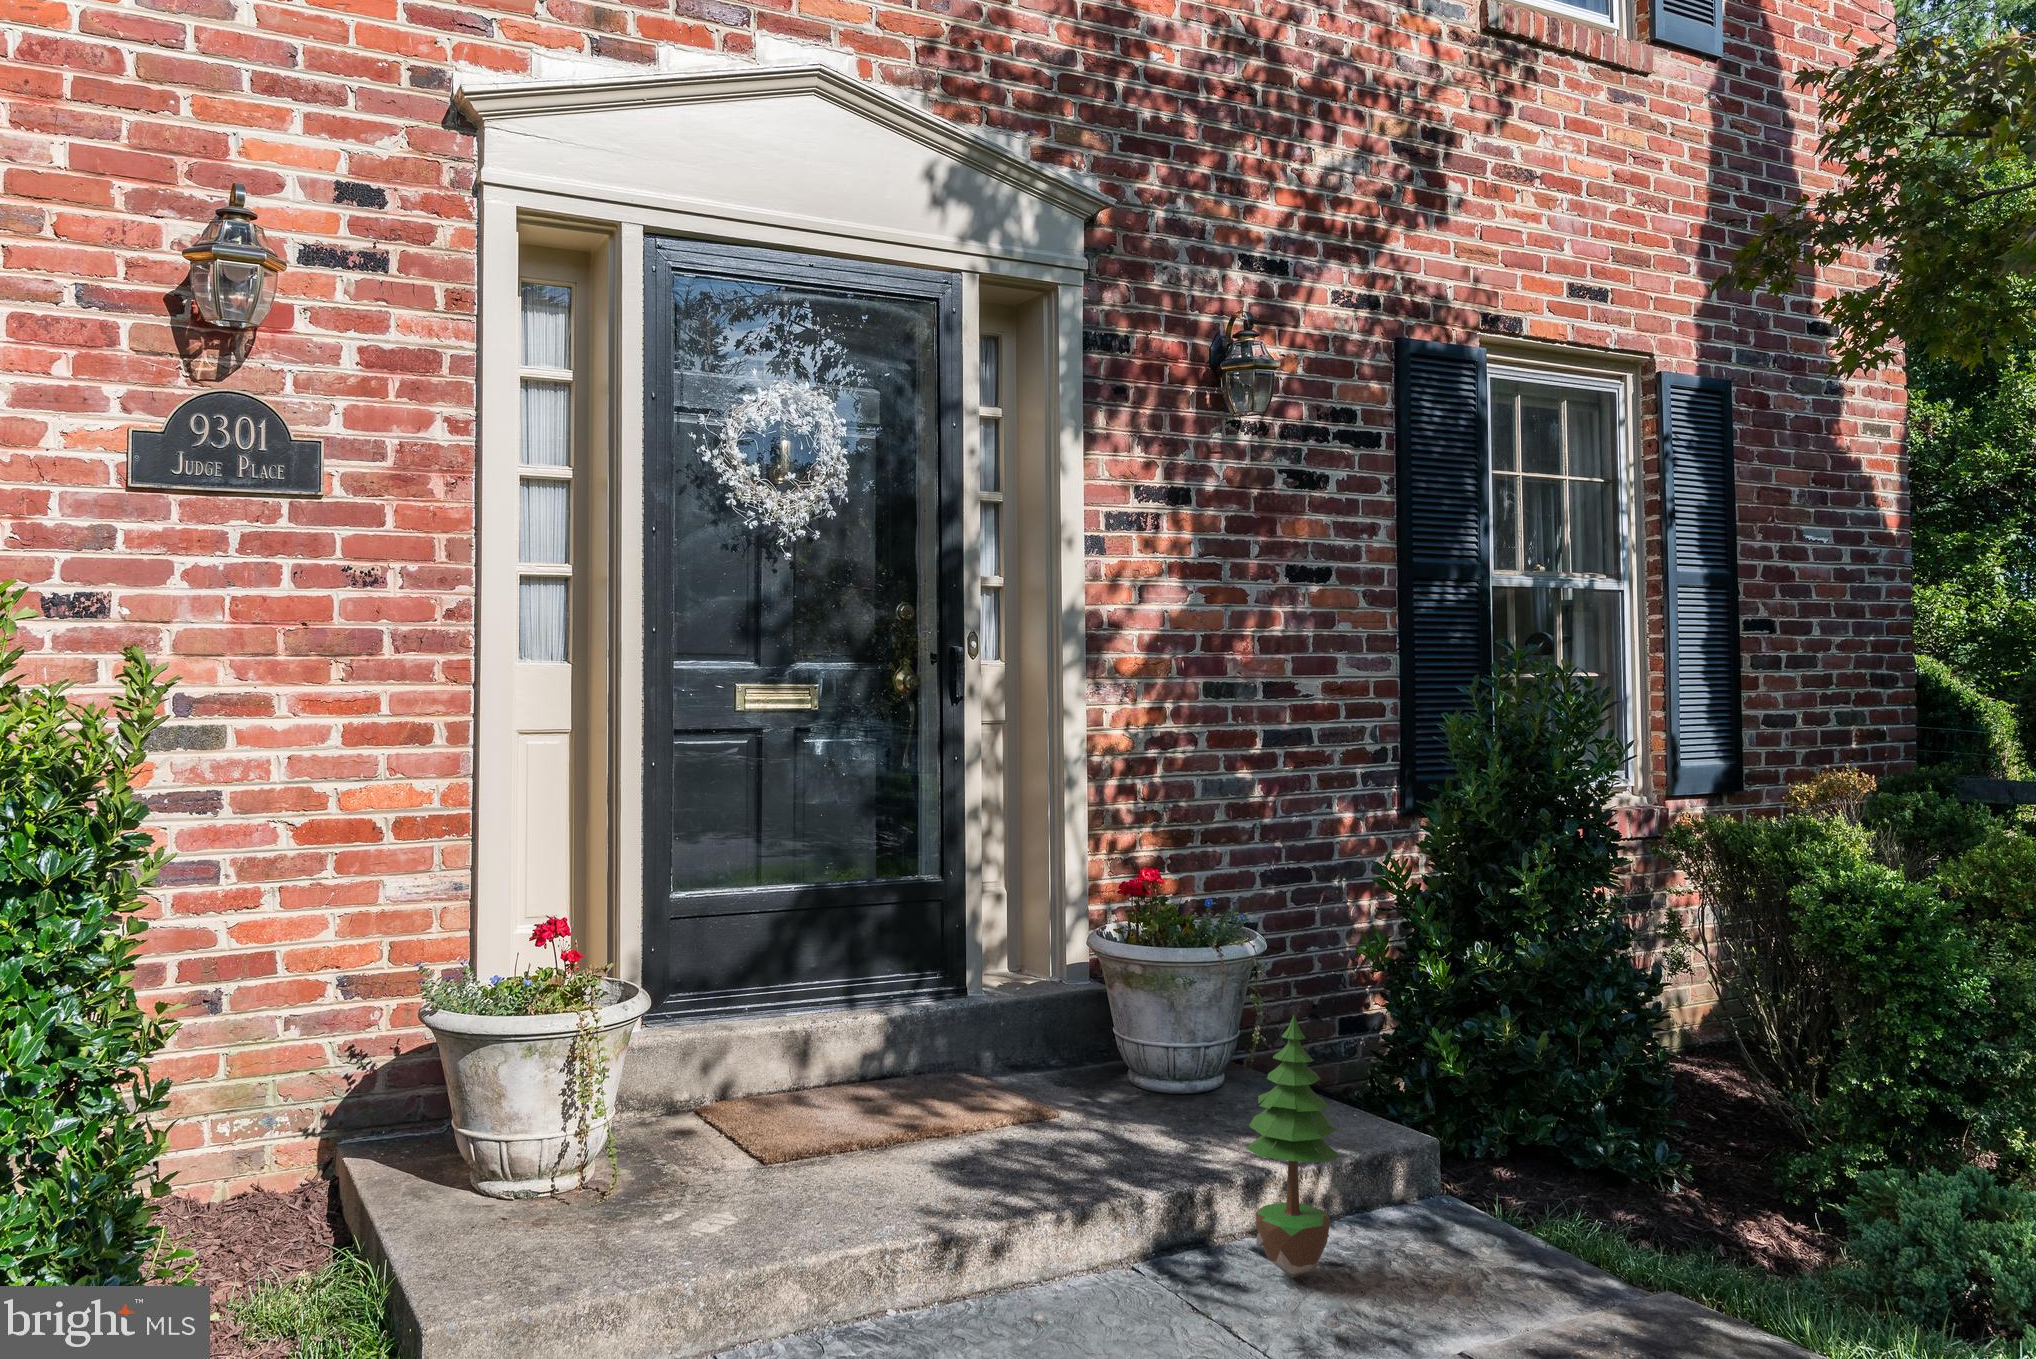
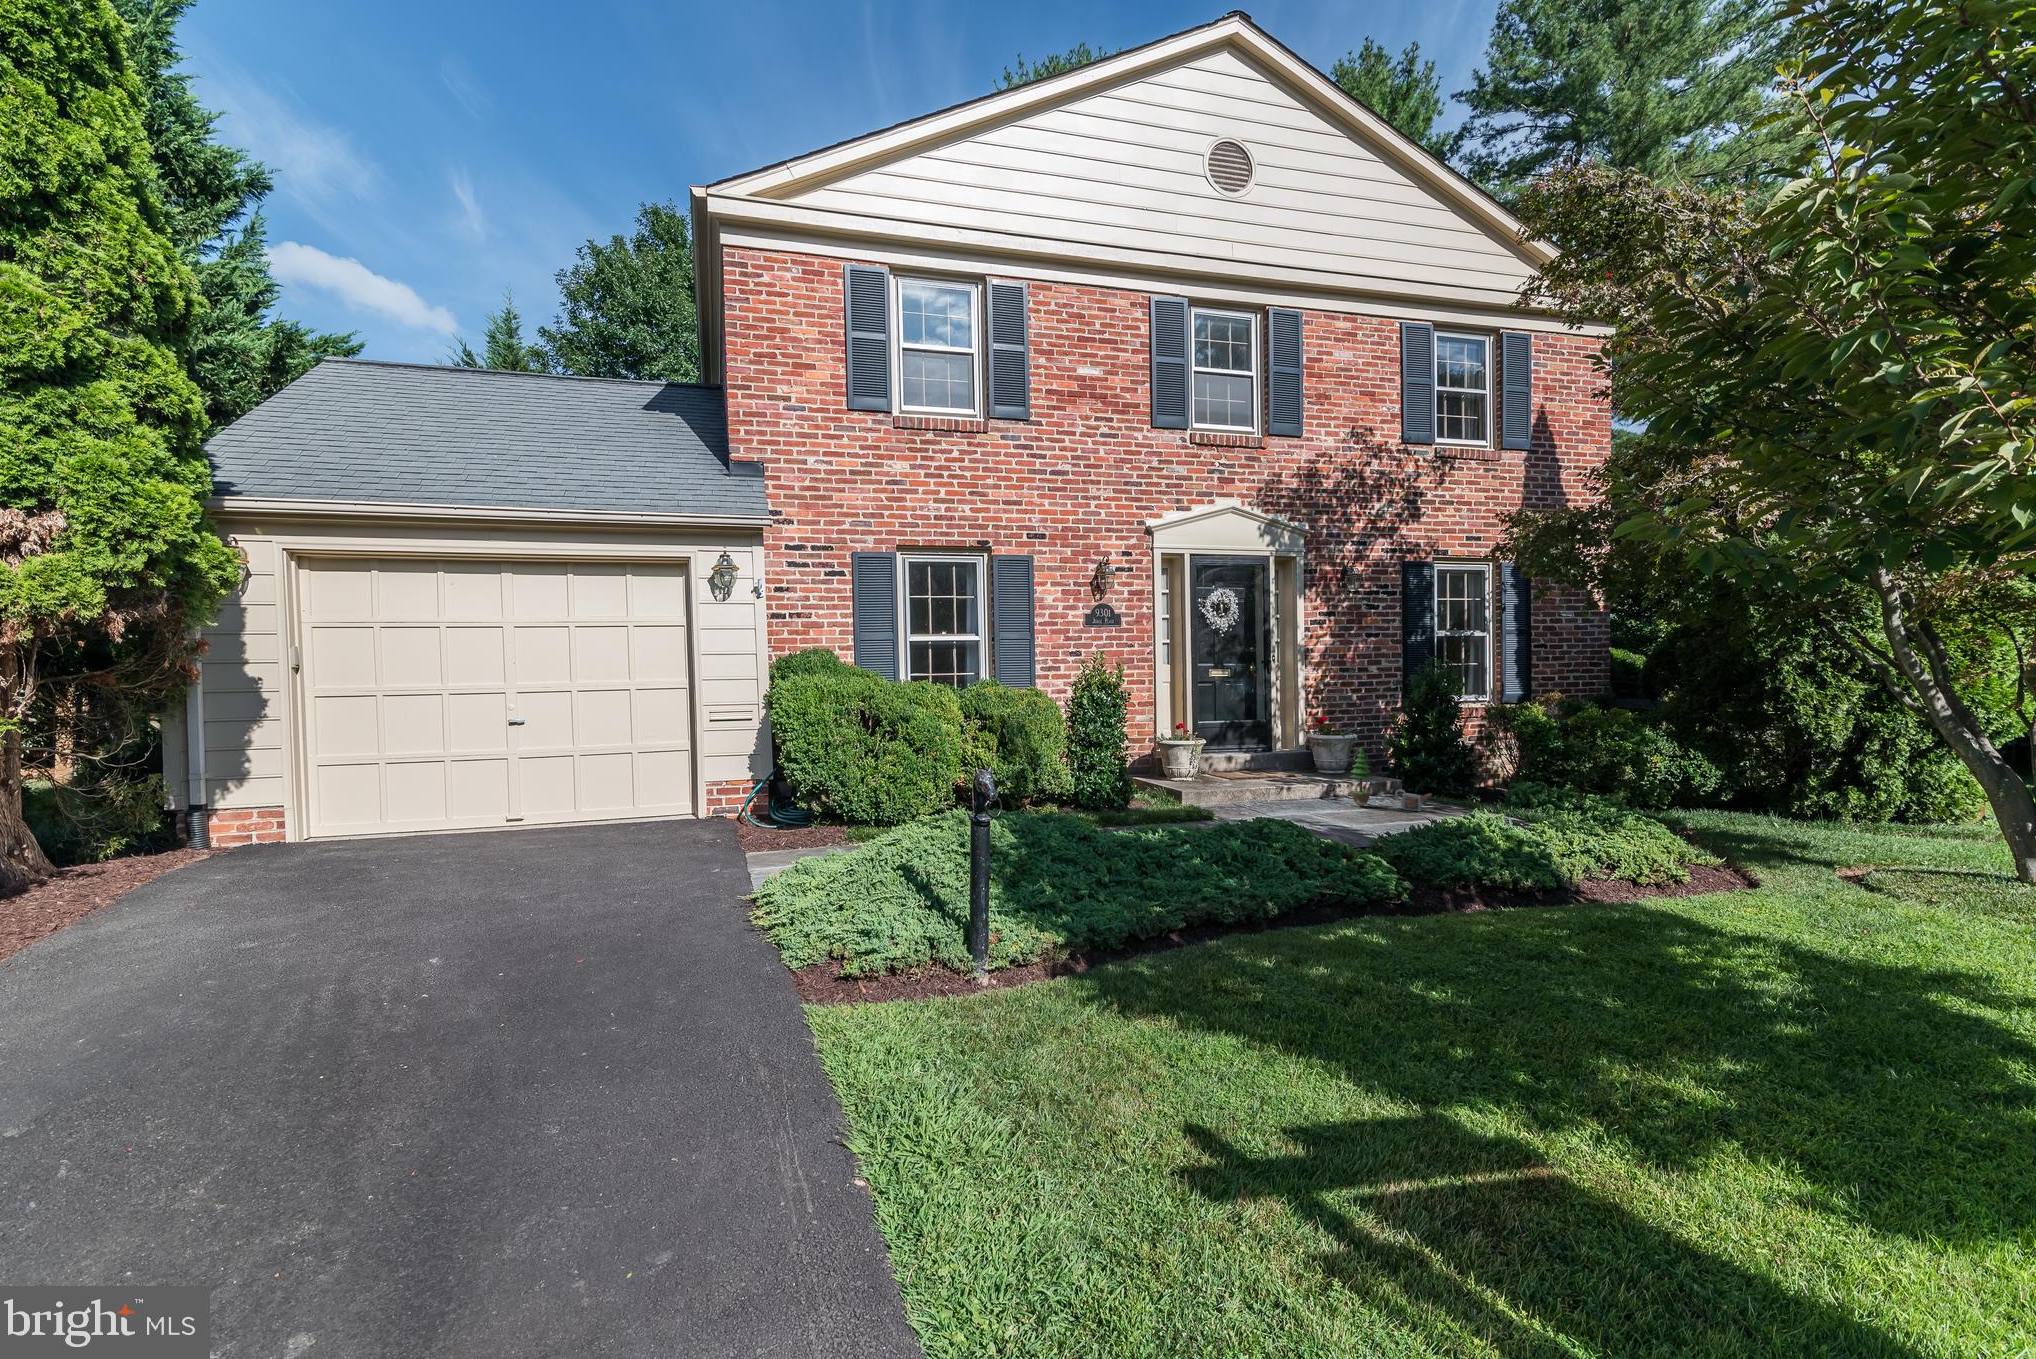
watering can: none [1426,1187,1584,1292] -> present [1395,789,1432,811]

